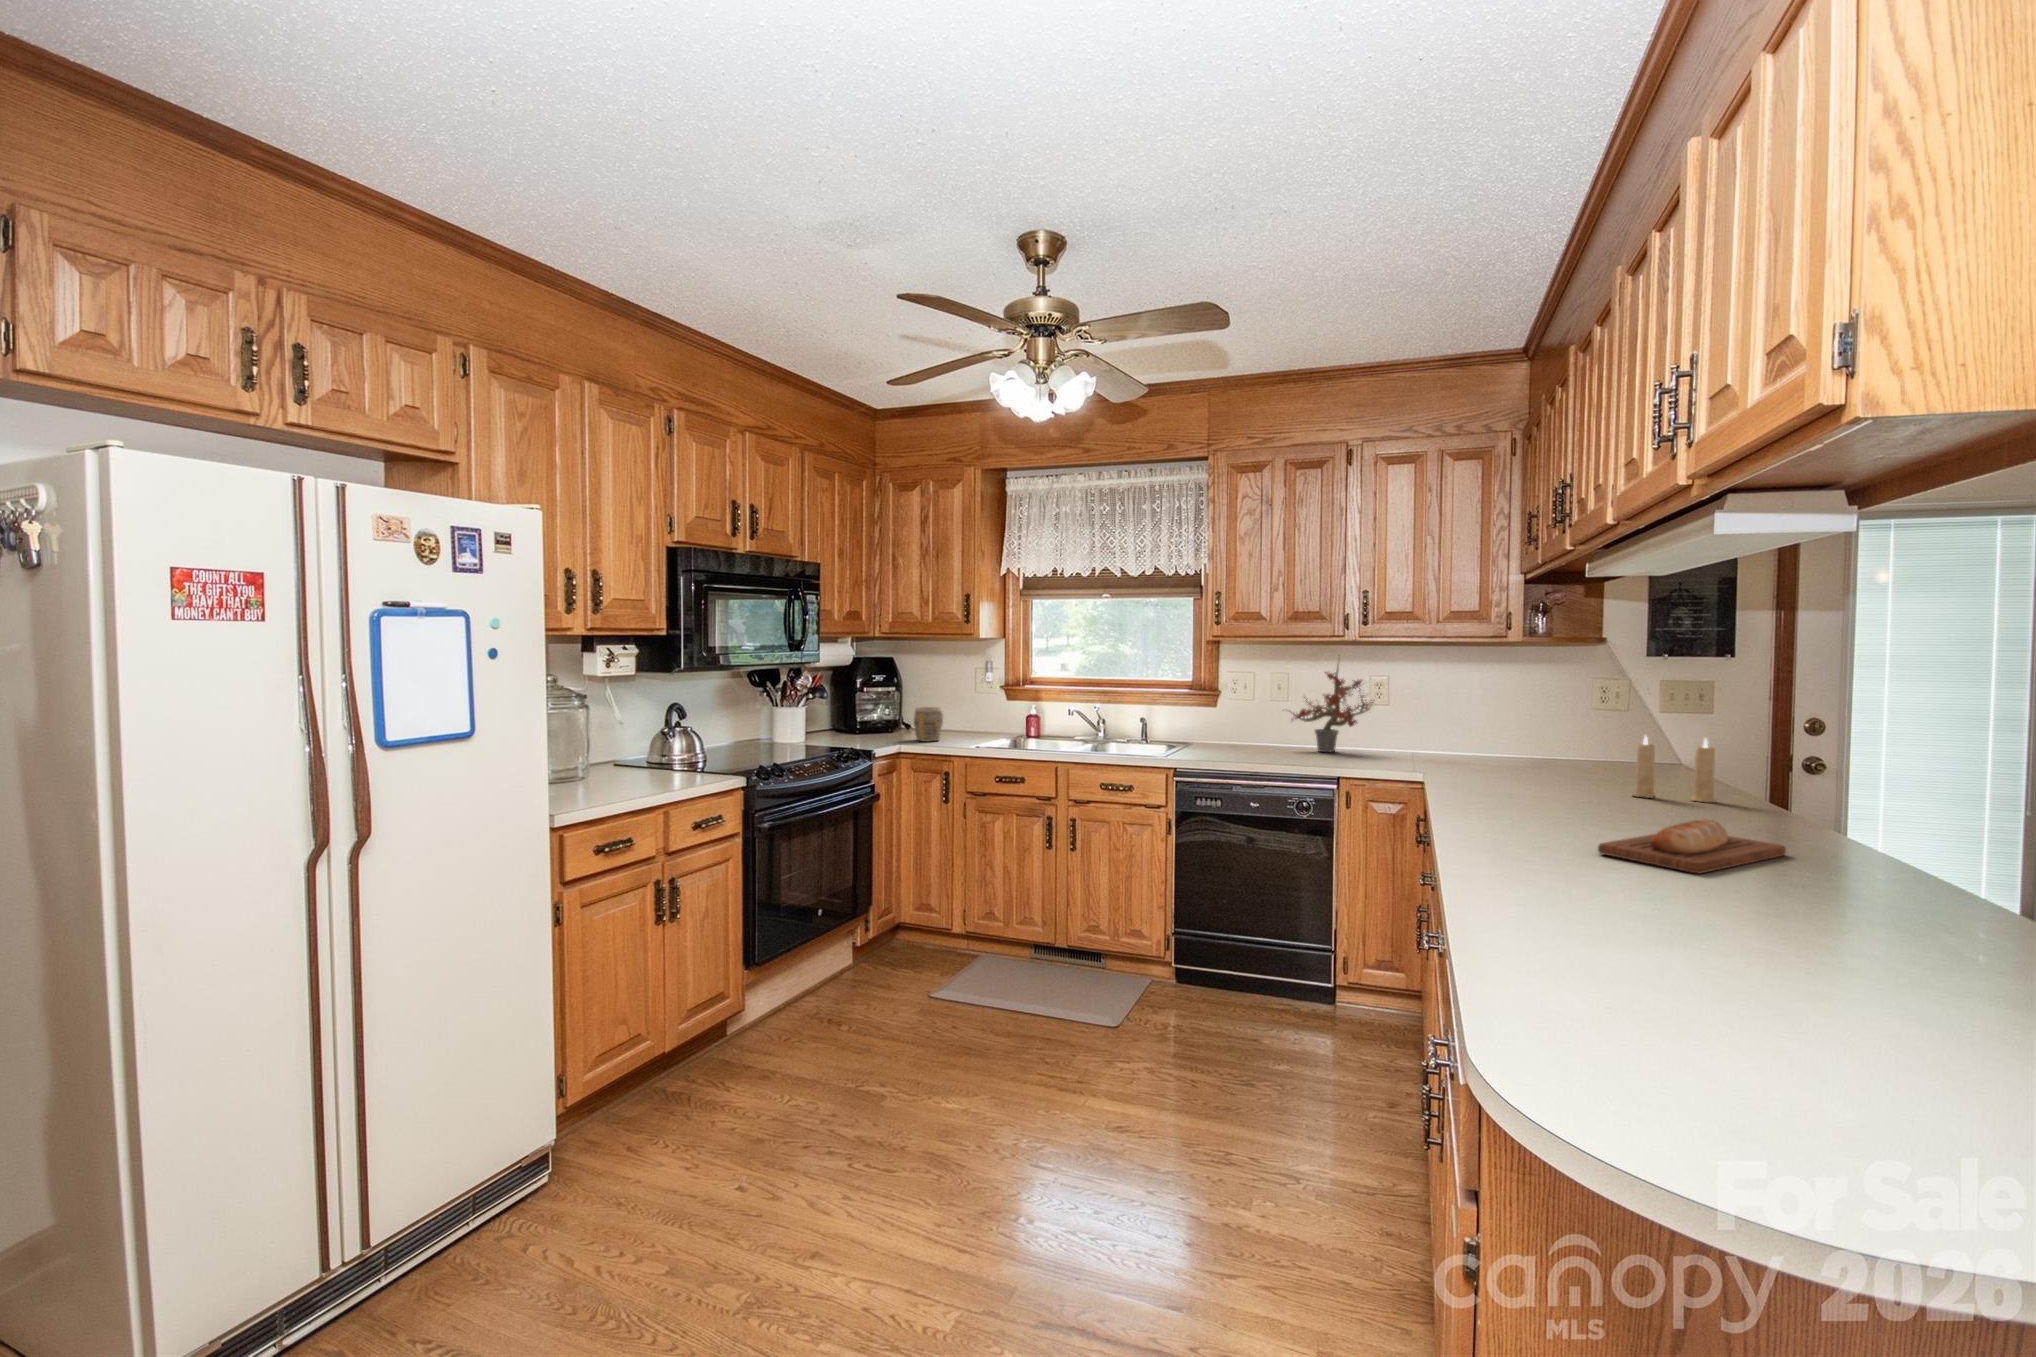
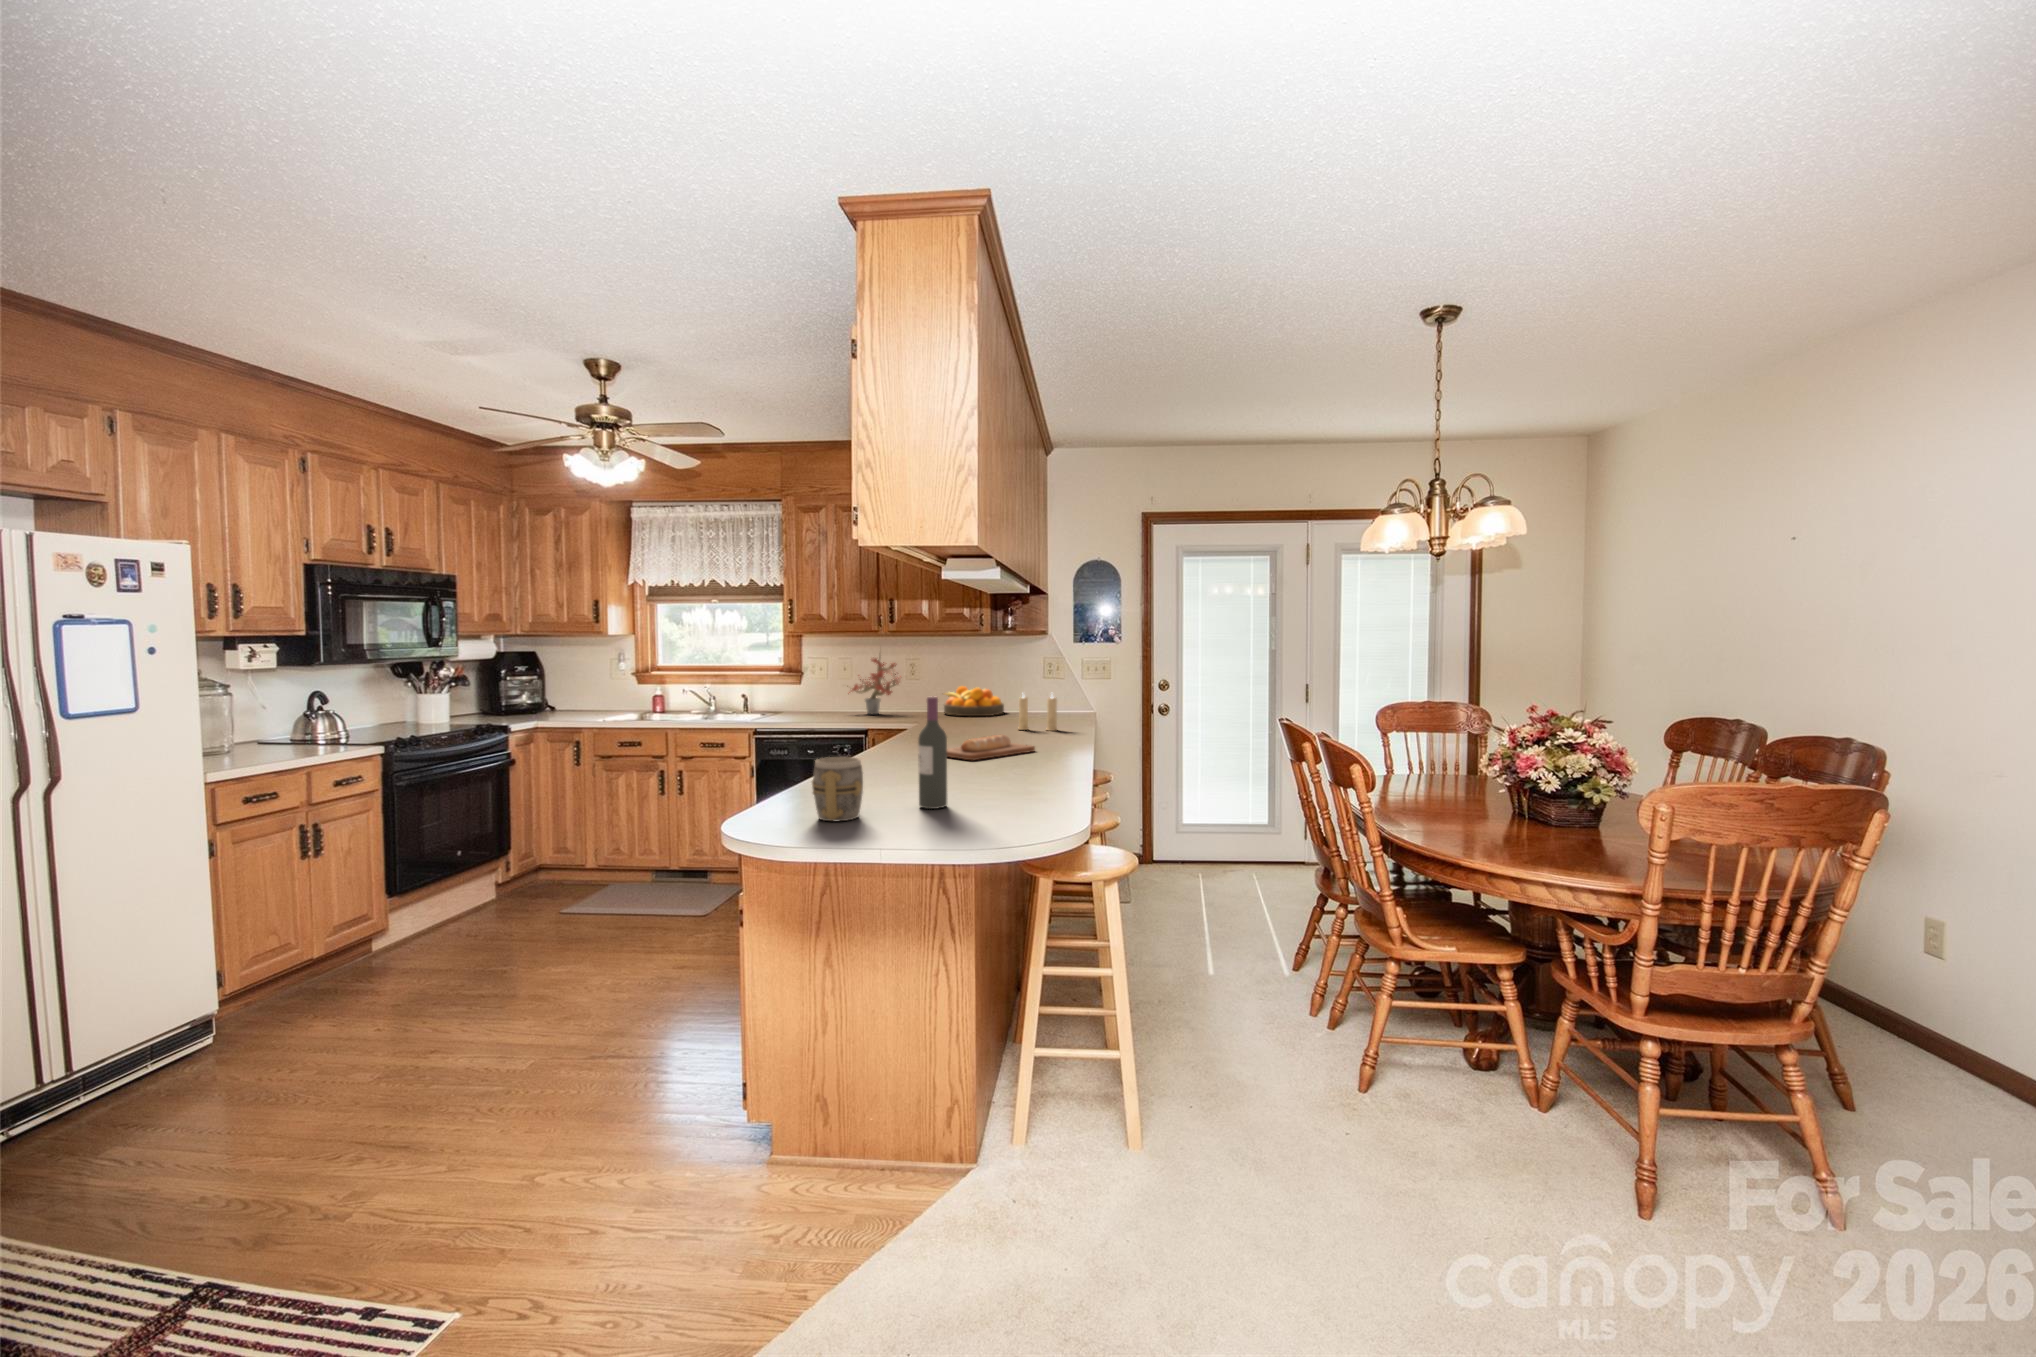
mug: present [914,707,943,742] -> present [812,757,863,822]
fruit bowl: none [1436,716,1538,763] -> present [944,686,1004,716]
wine bottle: none [1881,784,1984,1064] -> present [918,696,947,809]

